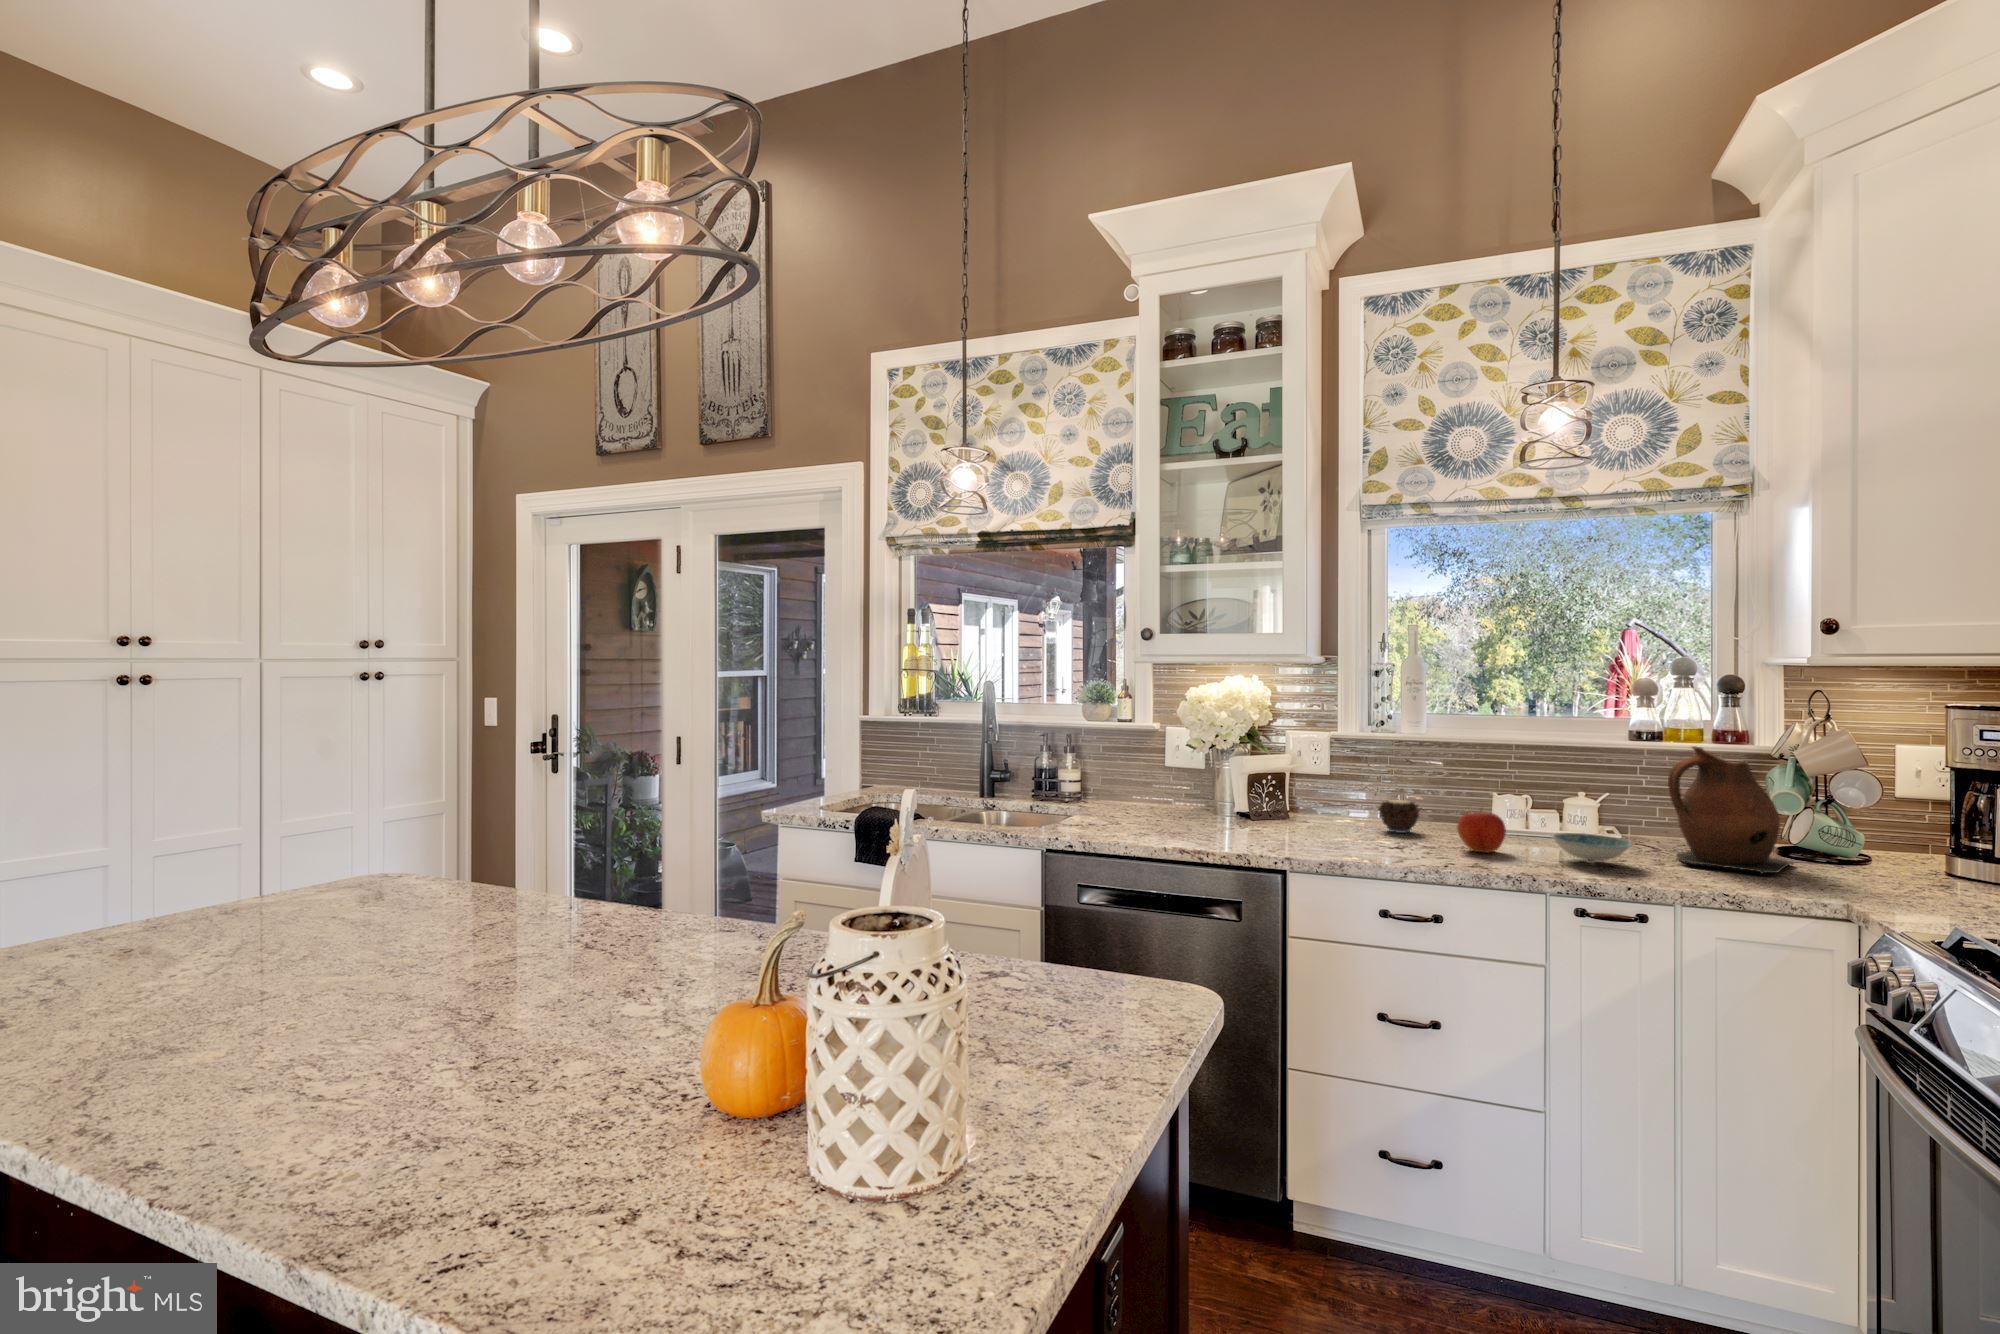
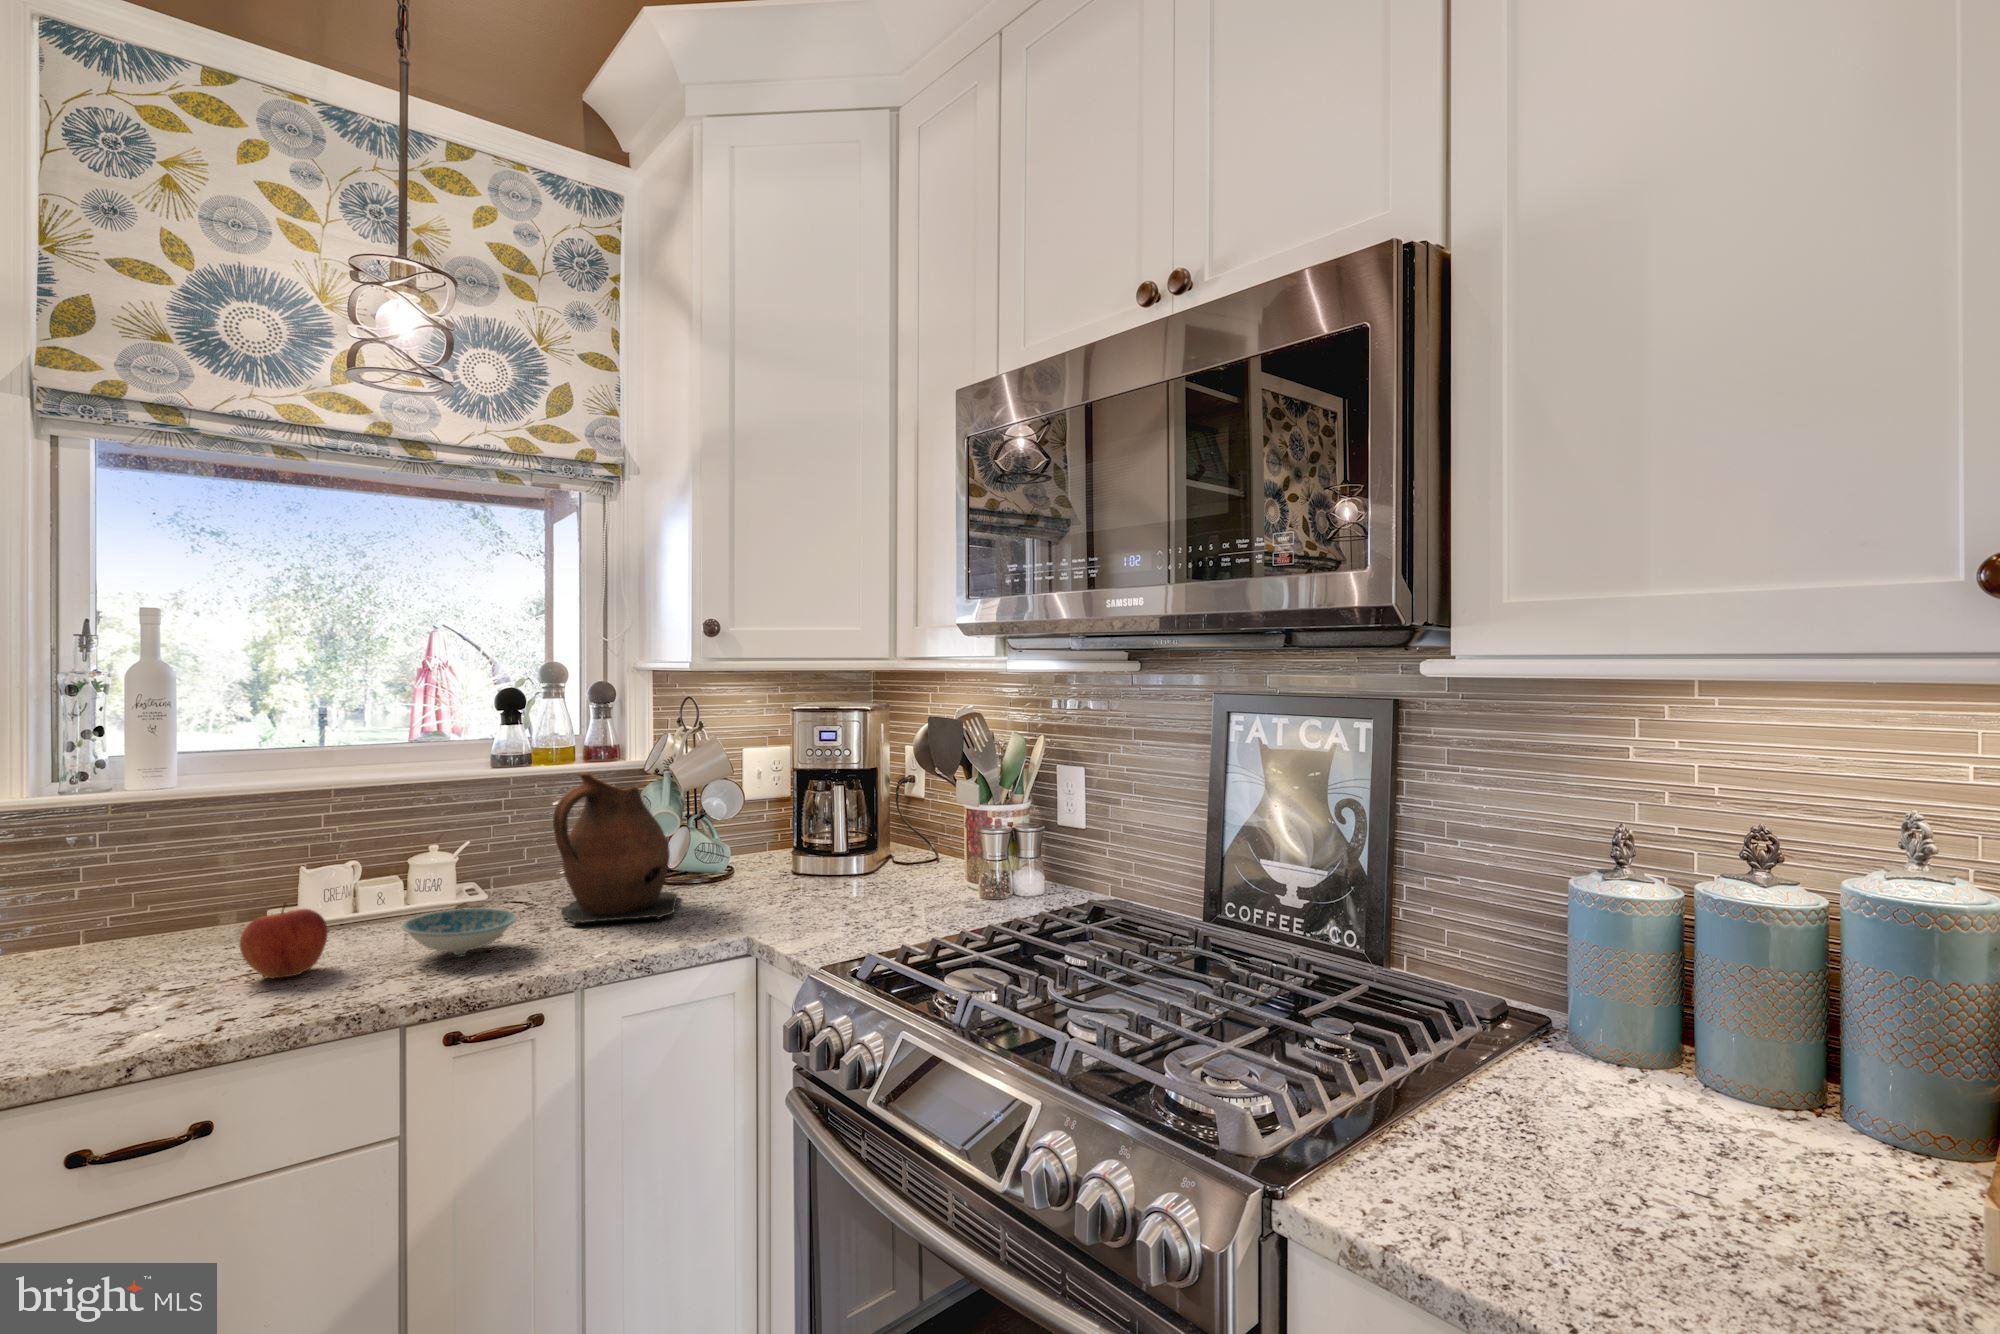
candle: present [1379,796,1420,833] -> none [72,901,167,970]

